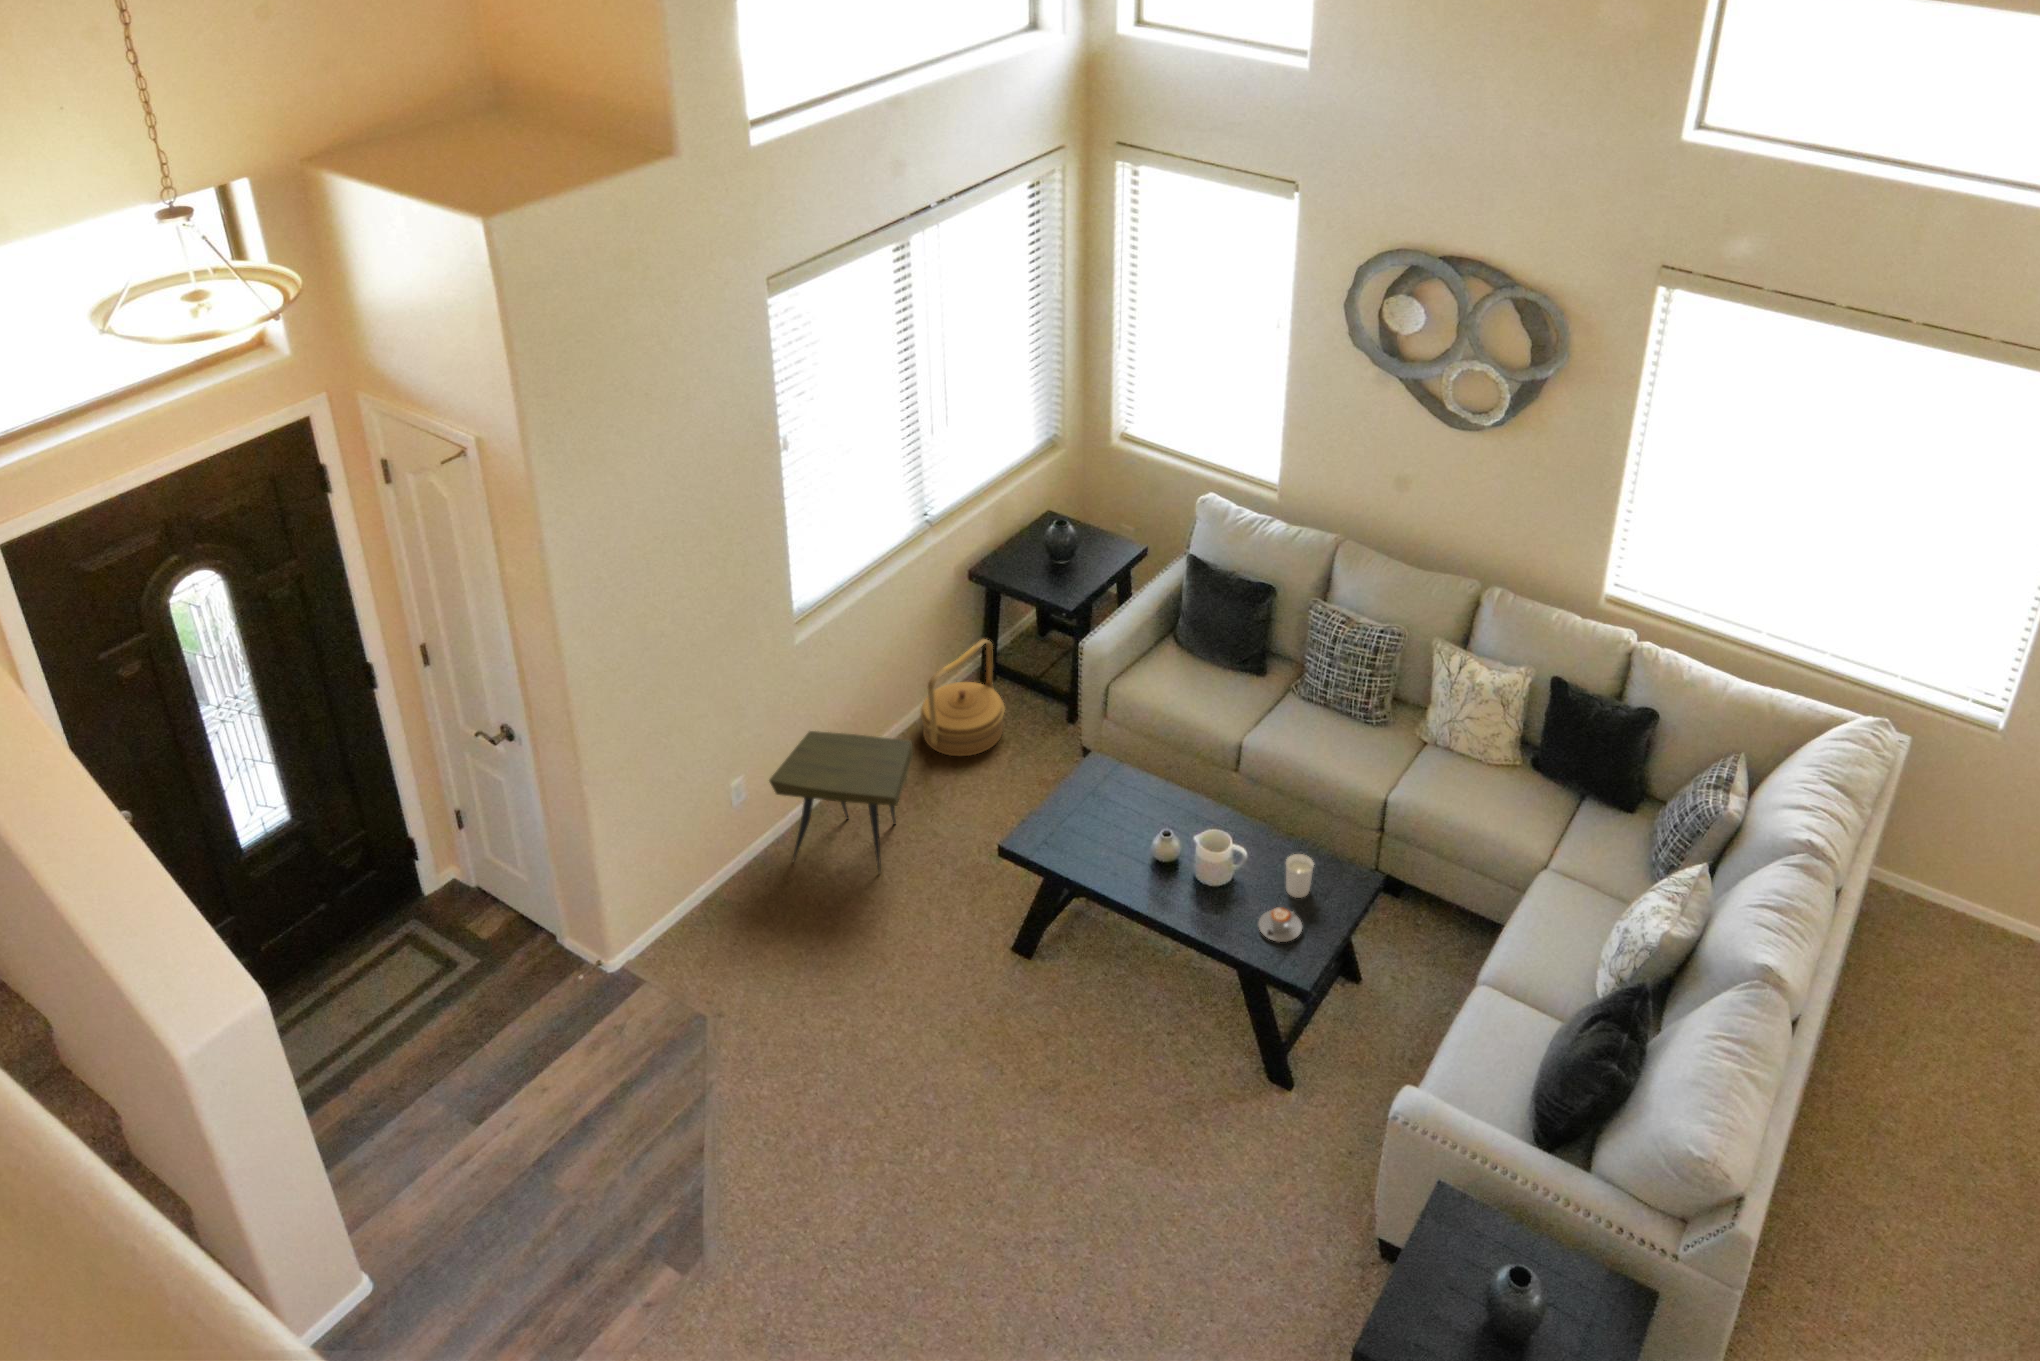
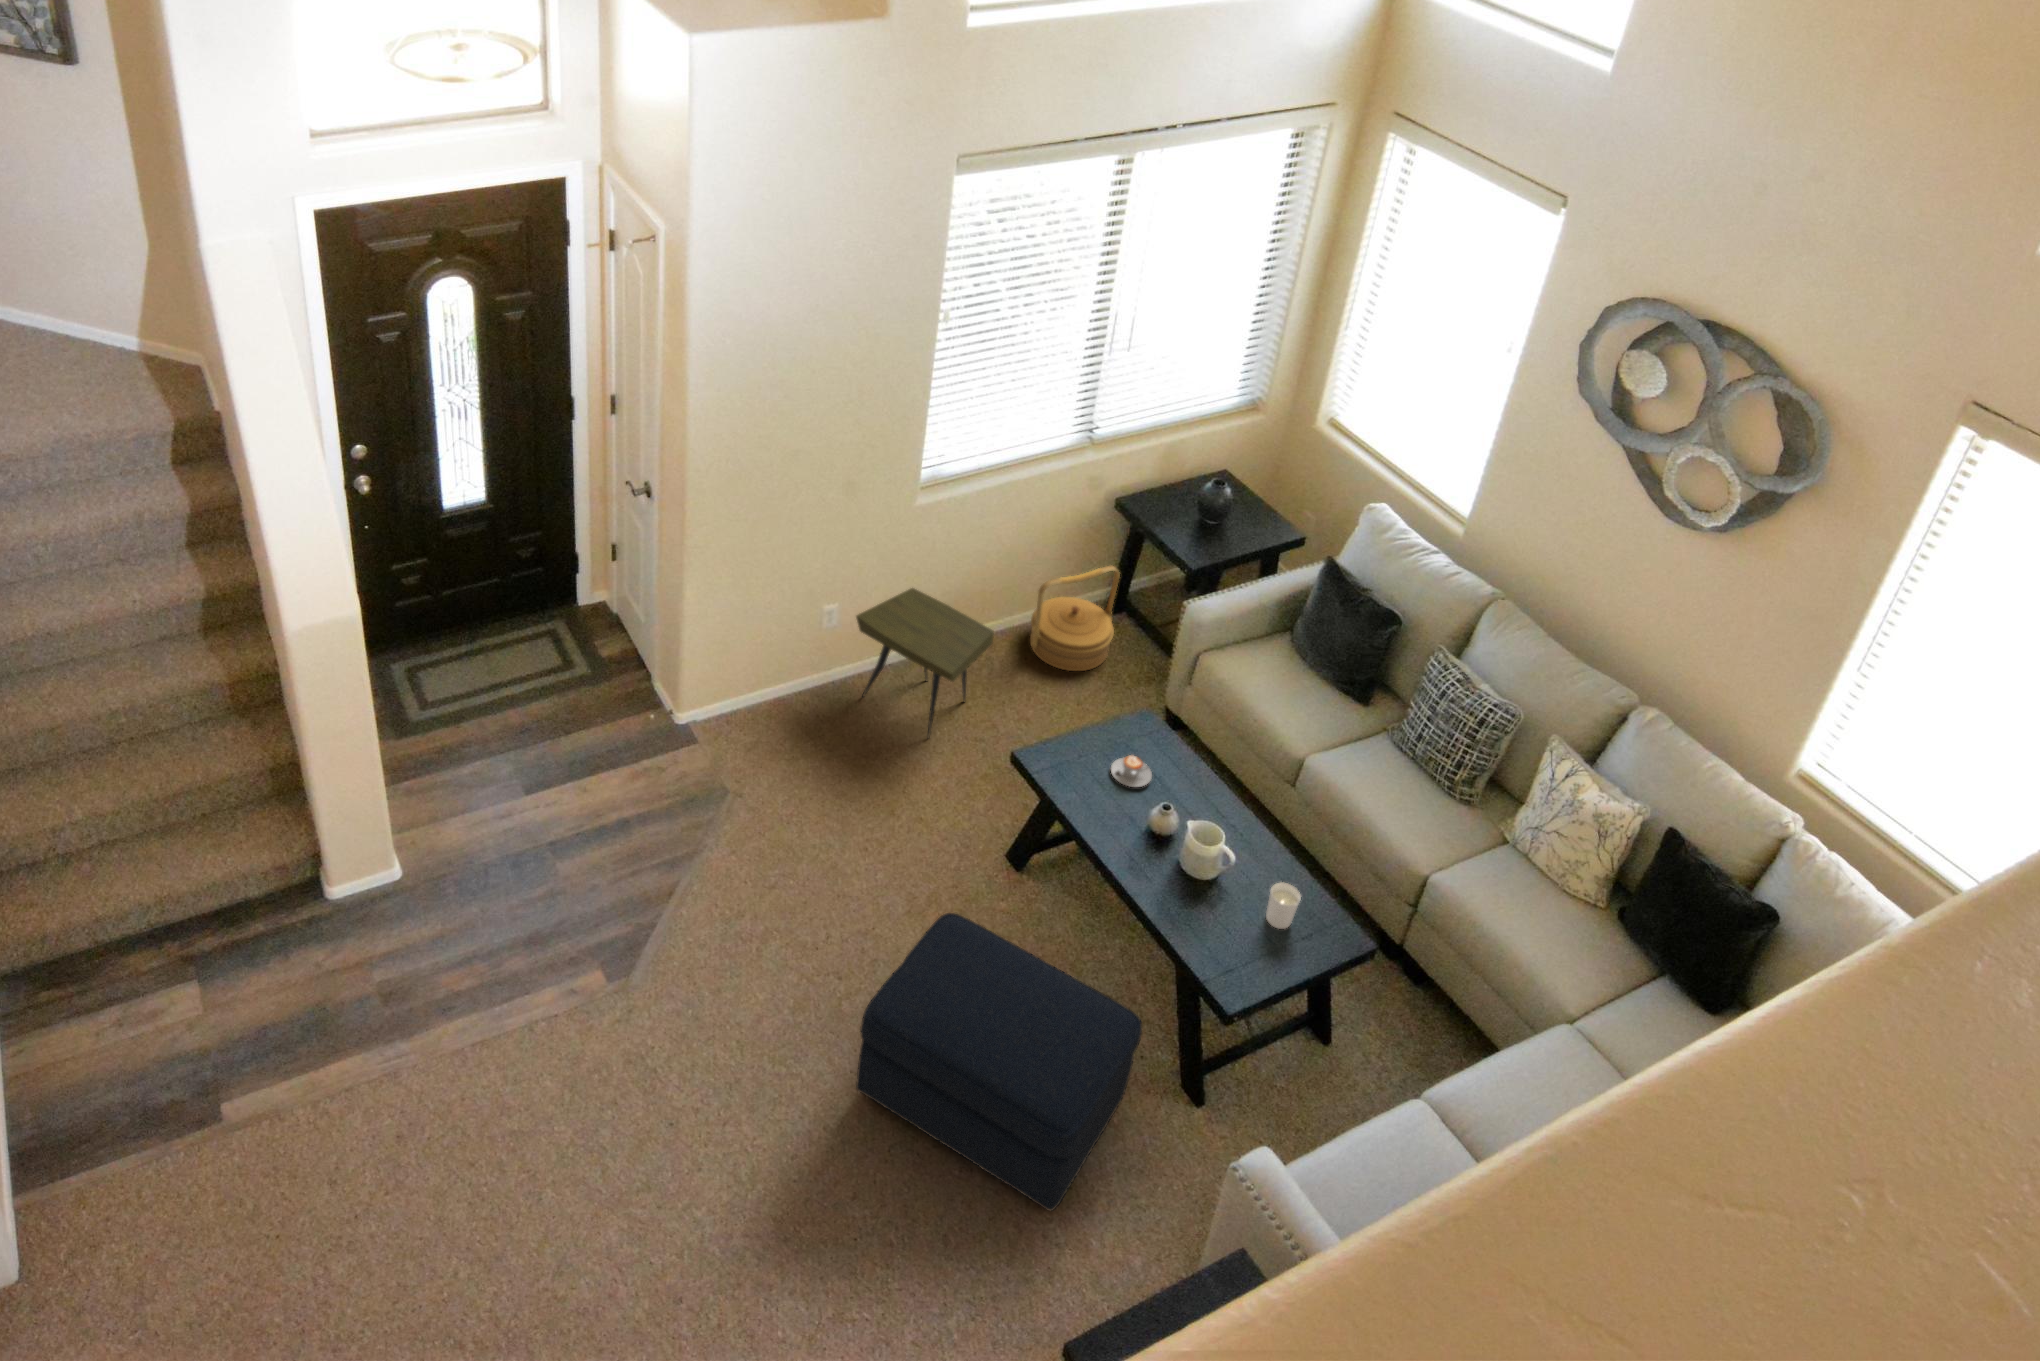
coffee cup: present [1258,907,1302,942] -> present [1111,755,1152,787]
ottoman: none [992,1018,1241,1250] -> present [856,913,1142,1211]

